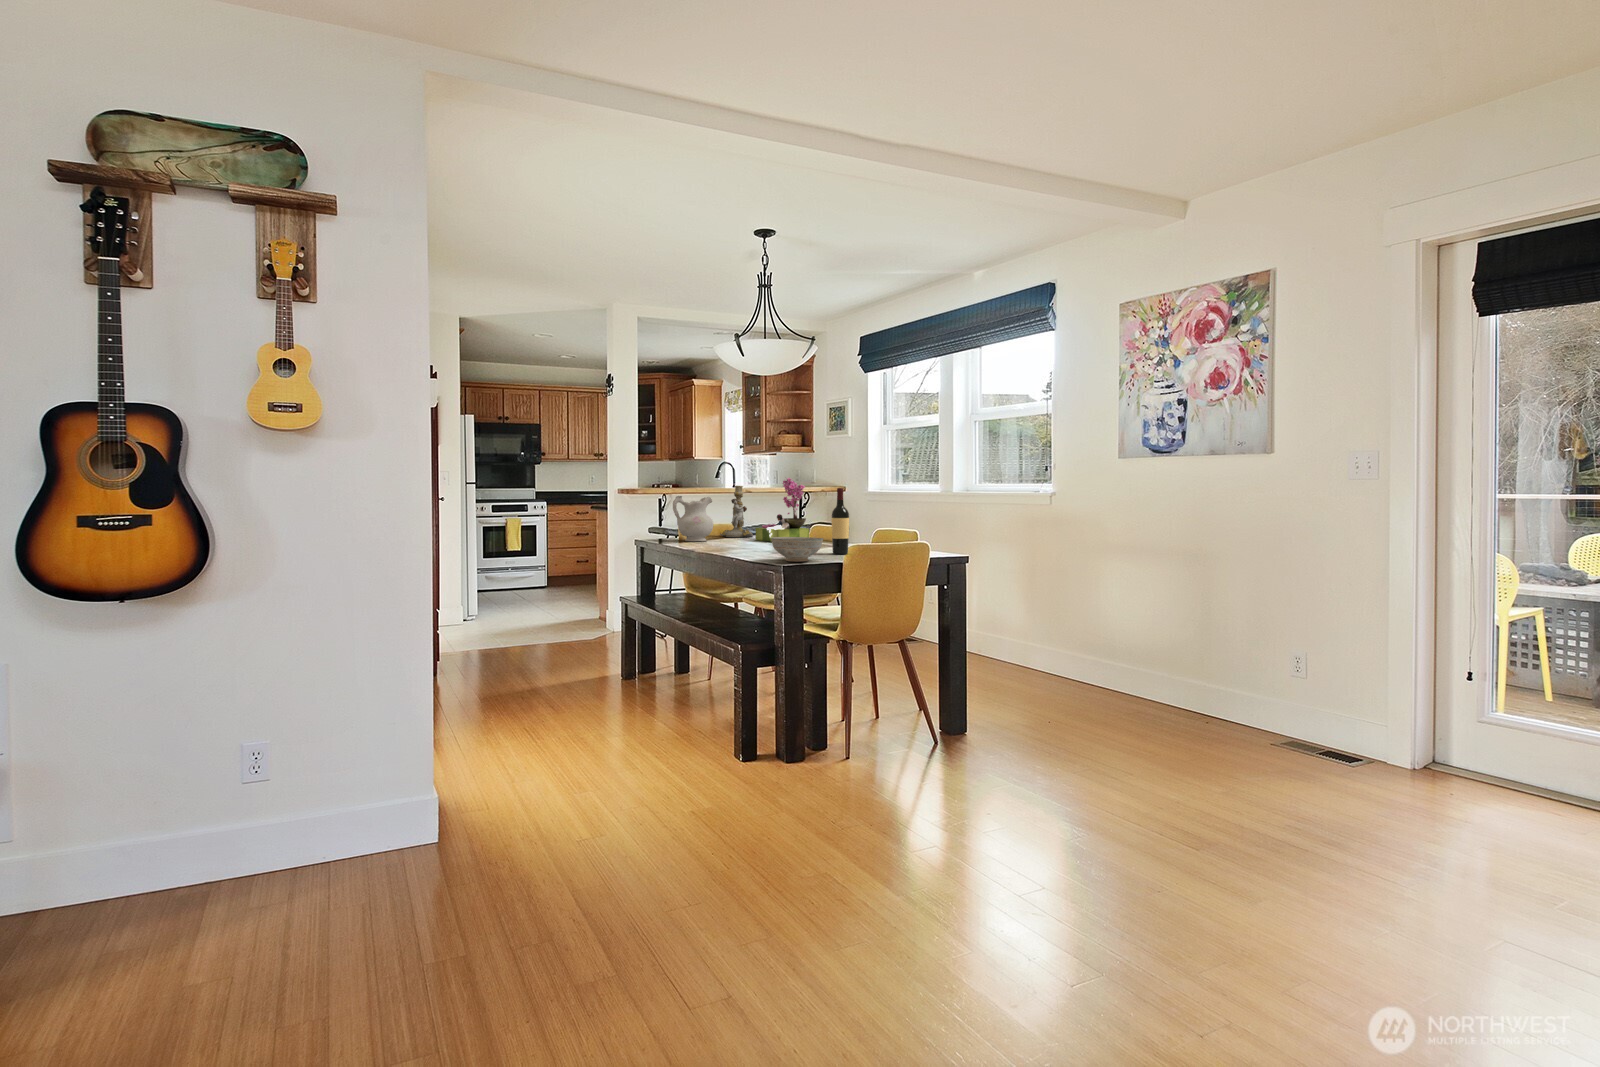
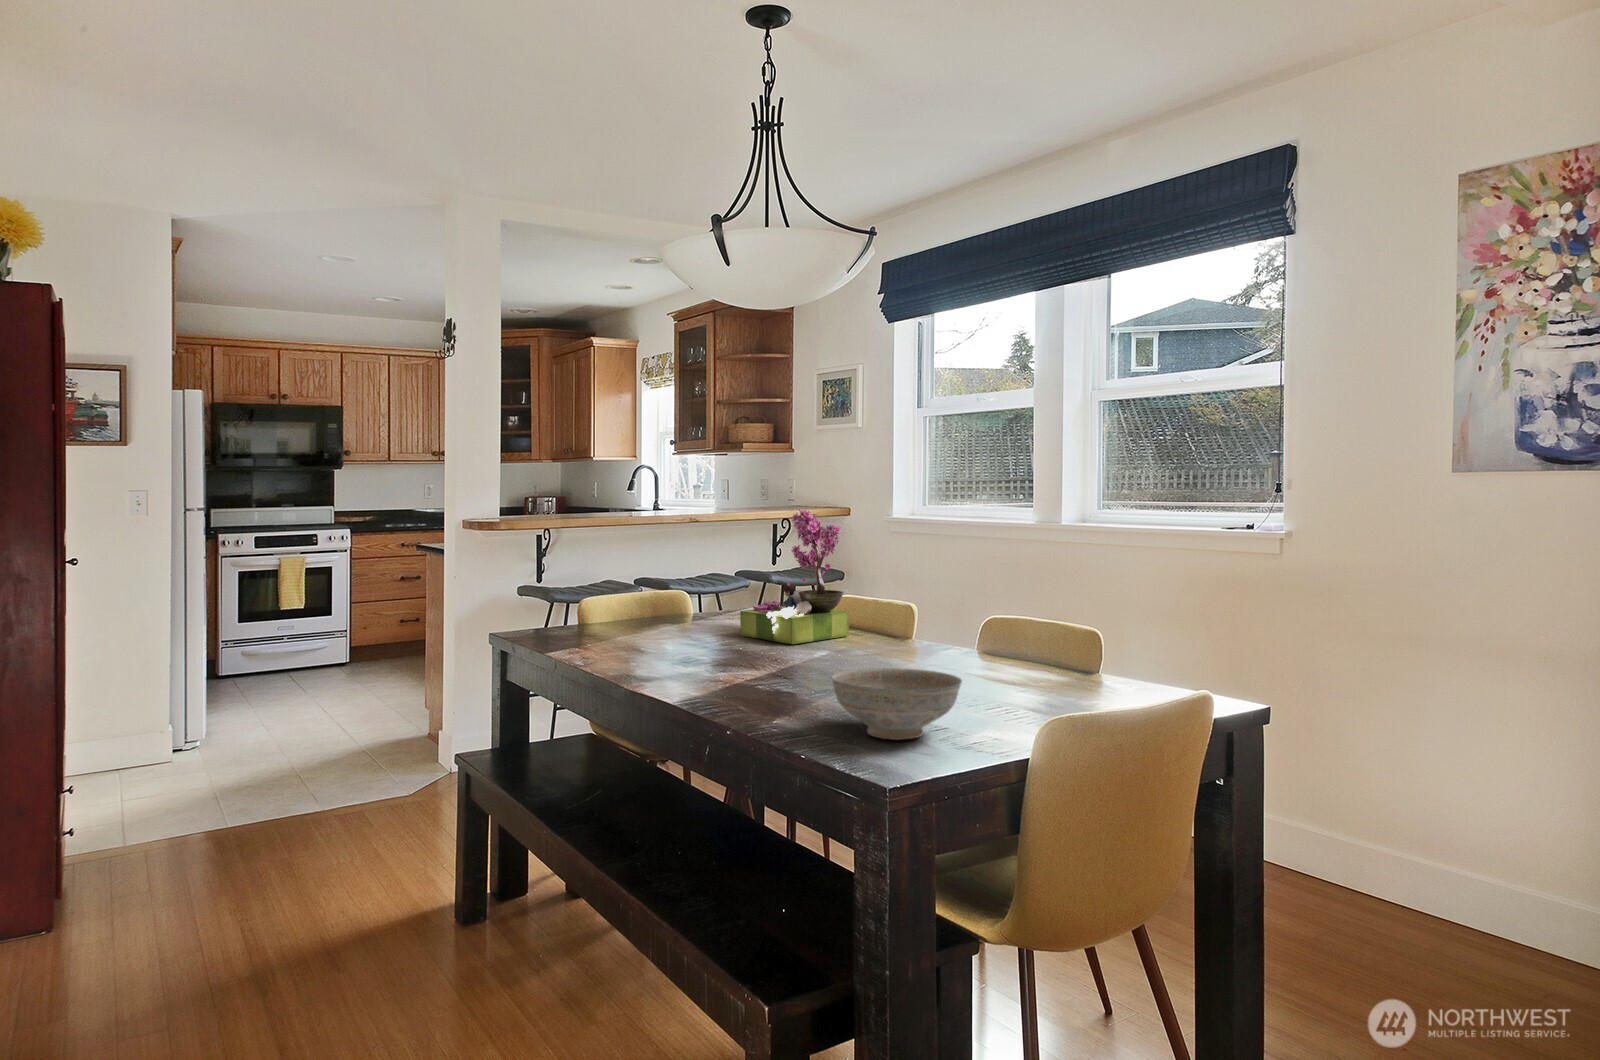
candlestick: present [720,486,753,537] -> none [663,522,728,625]
wine bottle: present [832,488,849,554] -> none [944,545,984,695]
ceramic pitcher: present [673,496,713,541] -> none [572,548,656,642]

